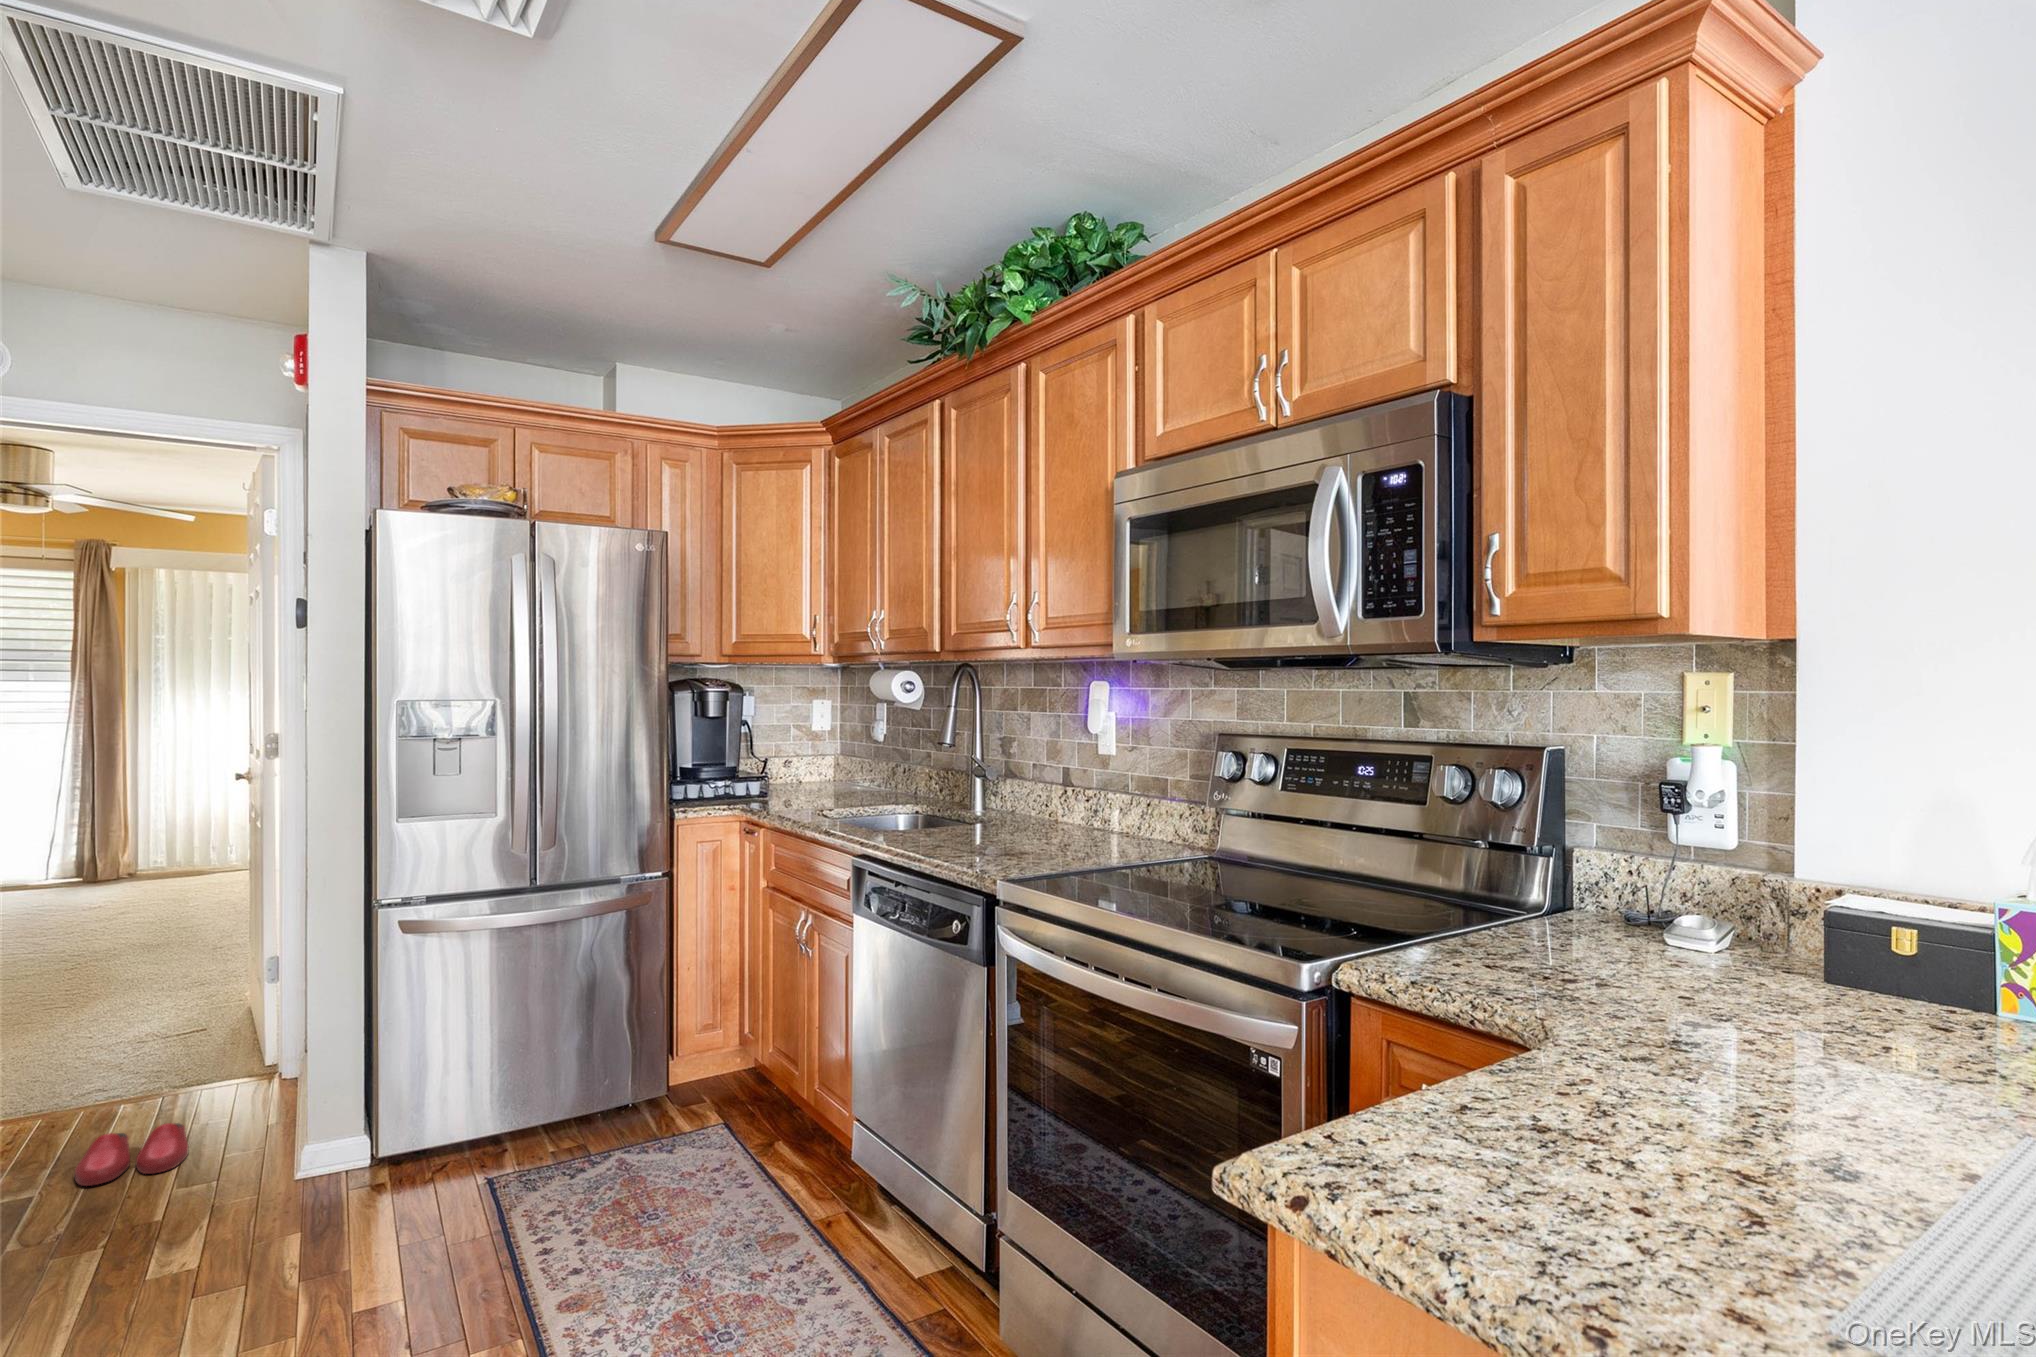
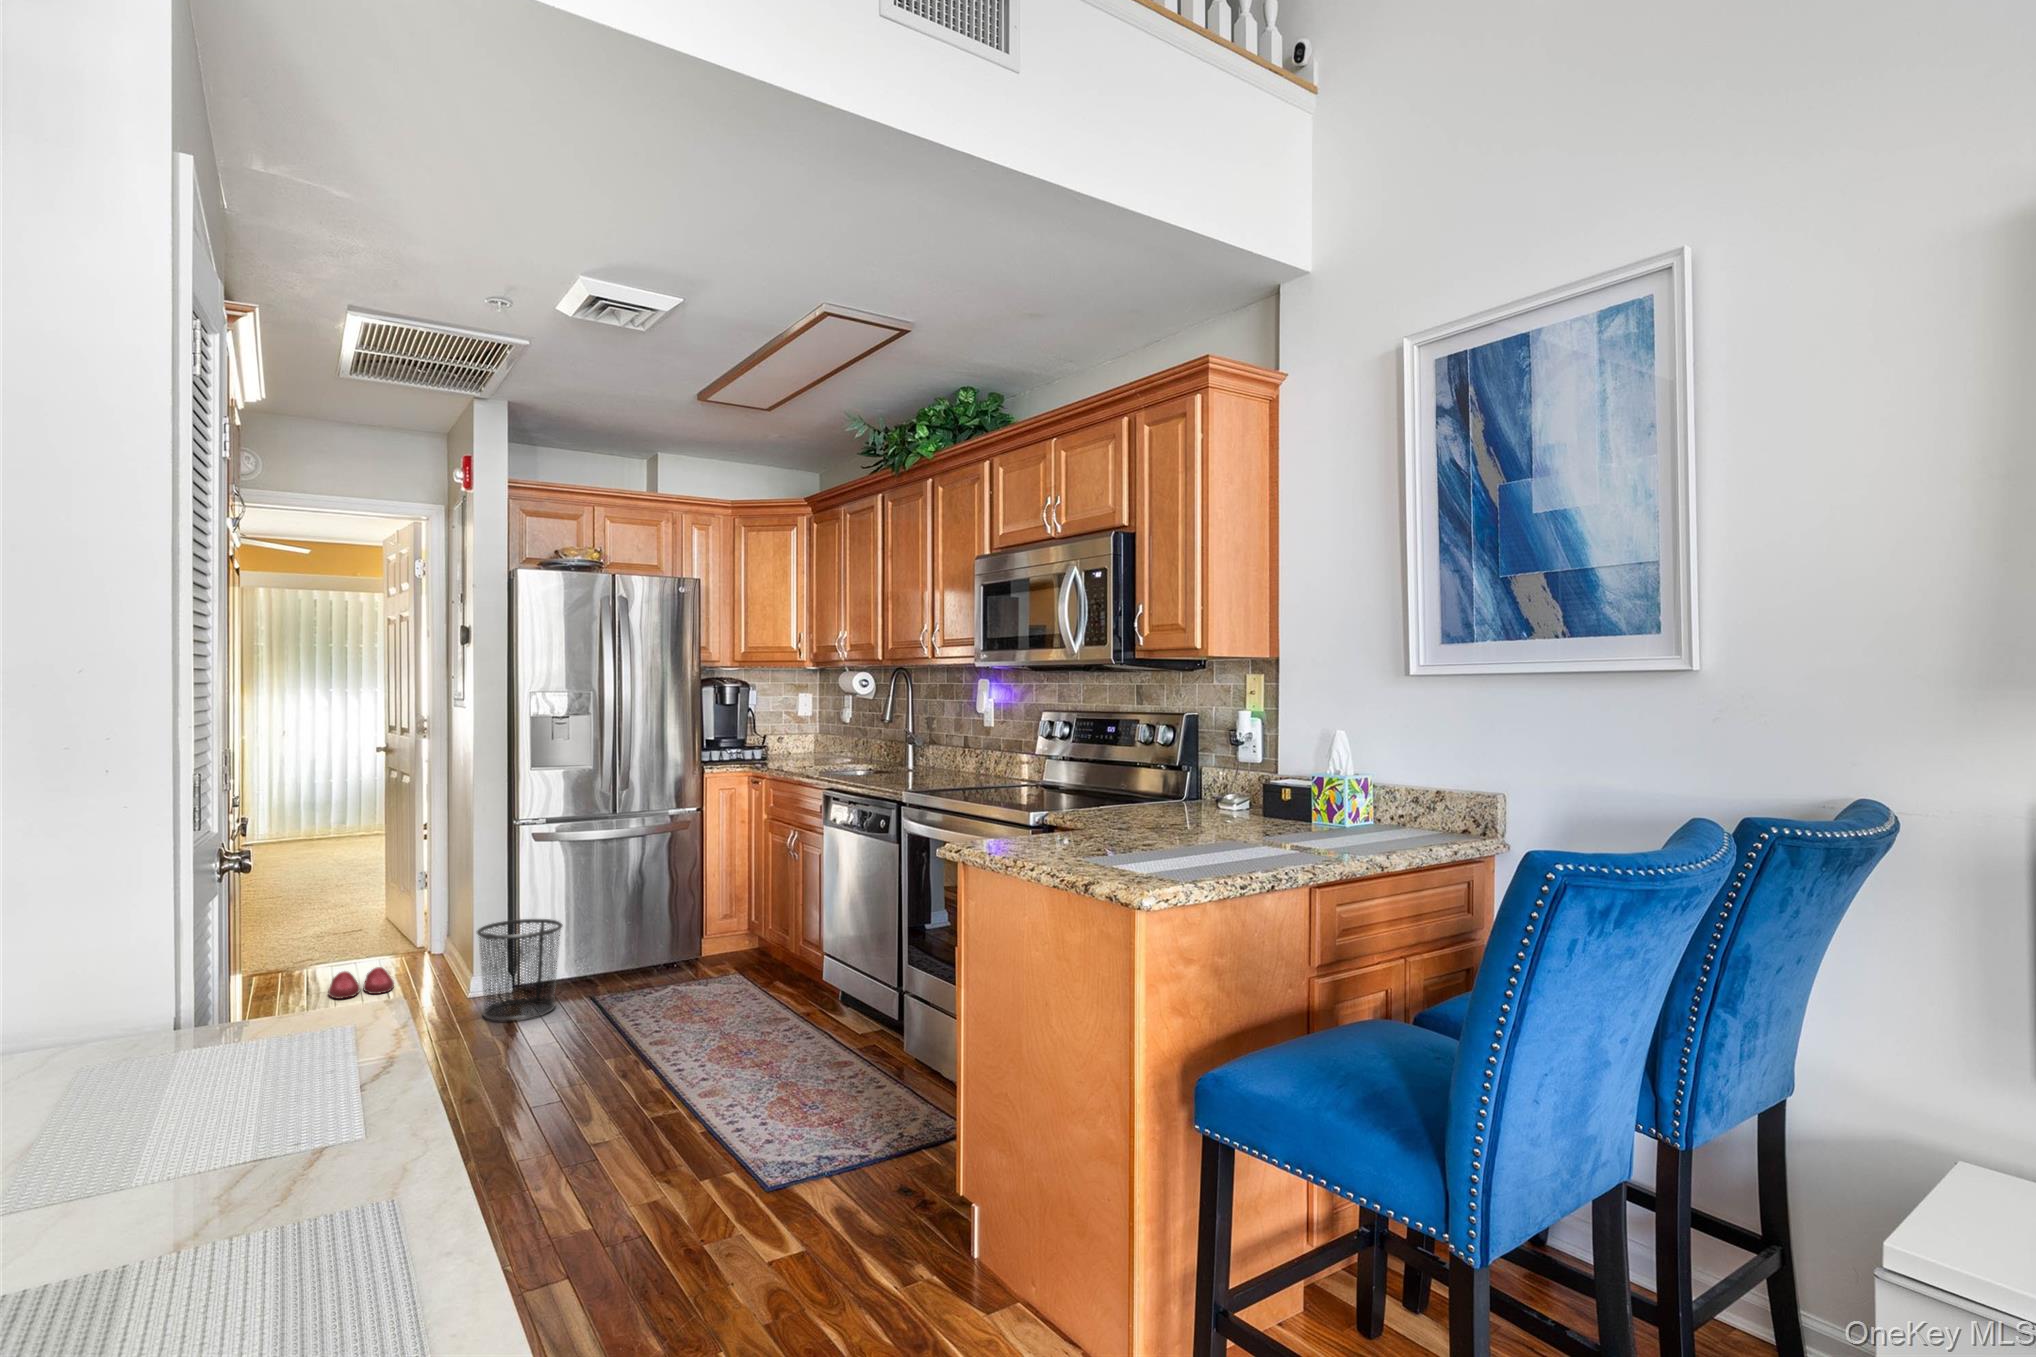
waste bin: none [286,1061,436,1246] -> present [477,919,563,1021]

